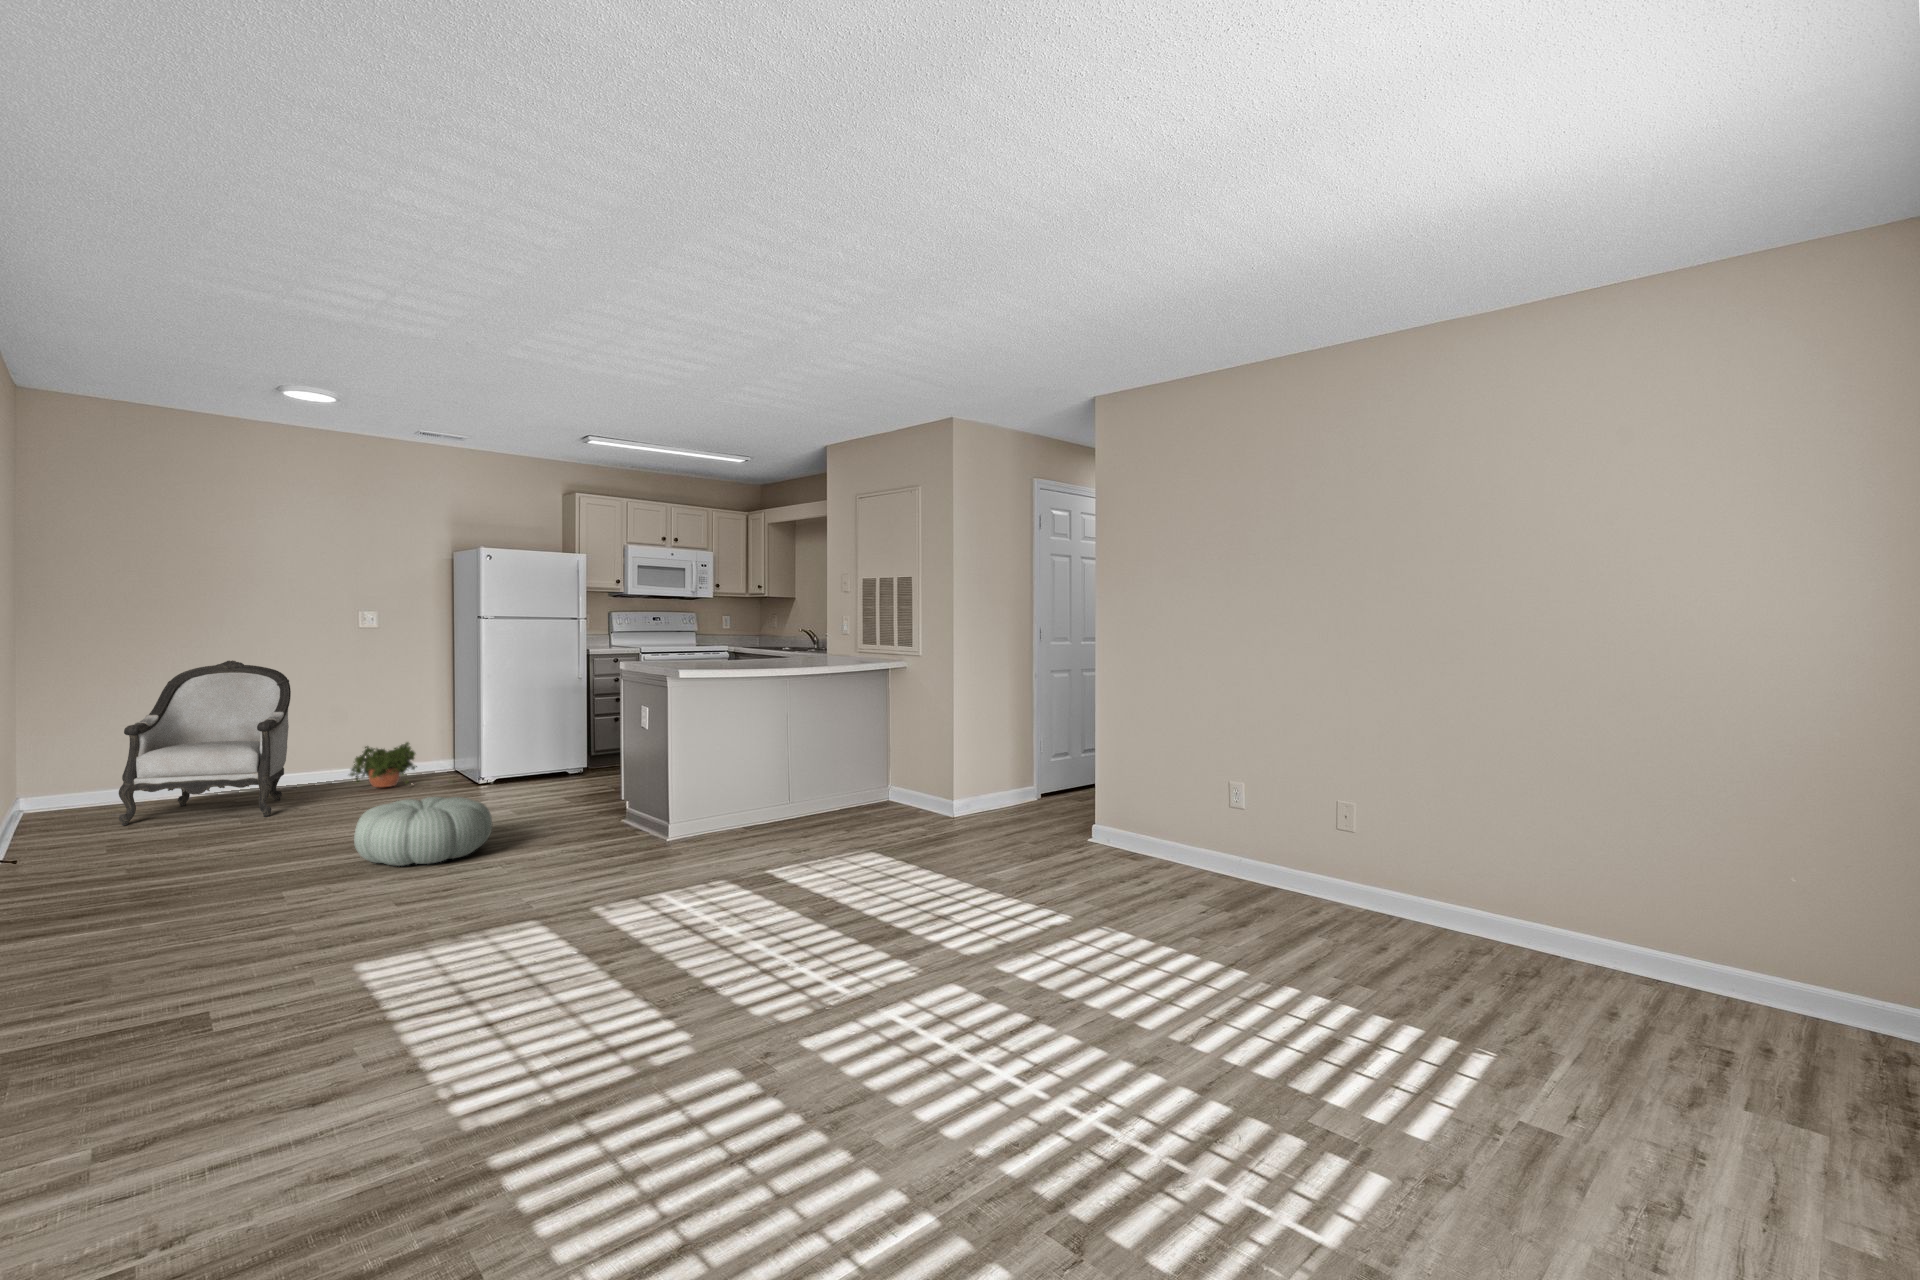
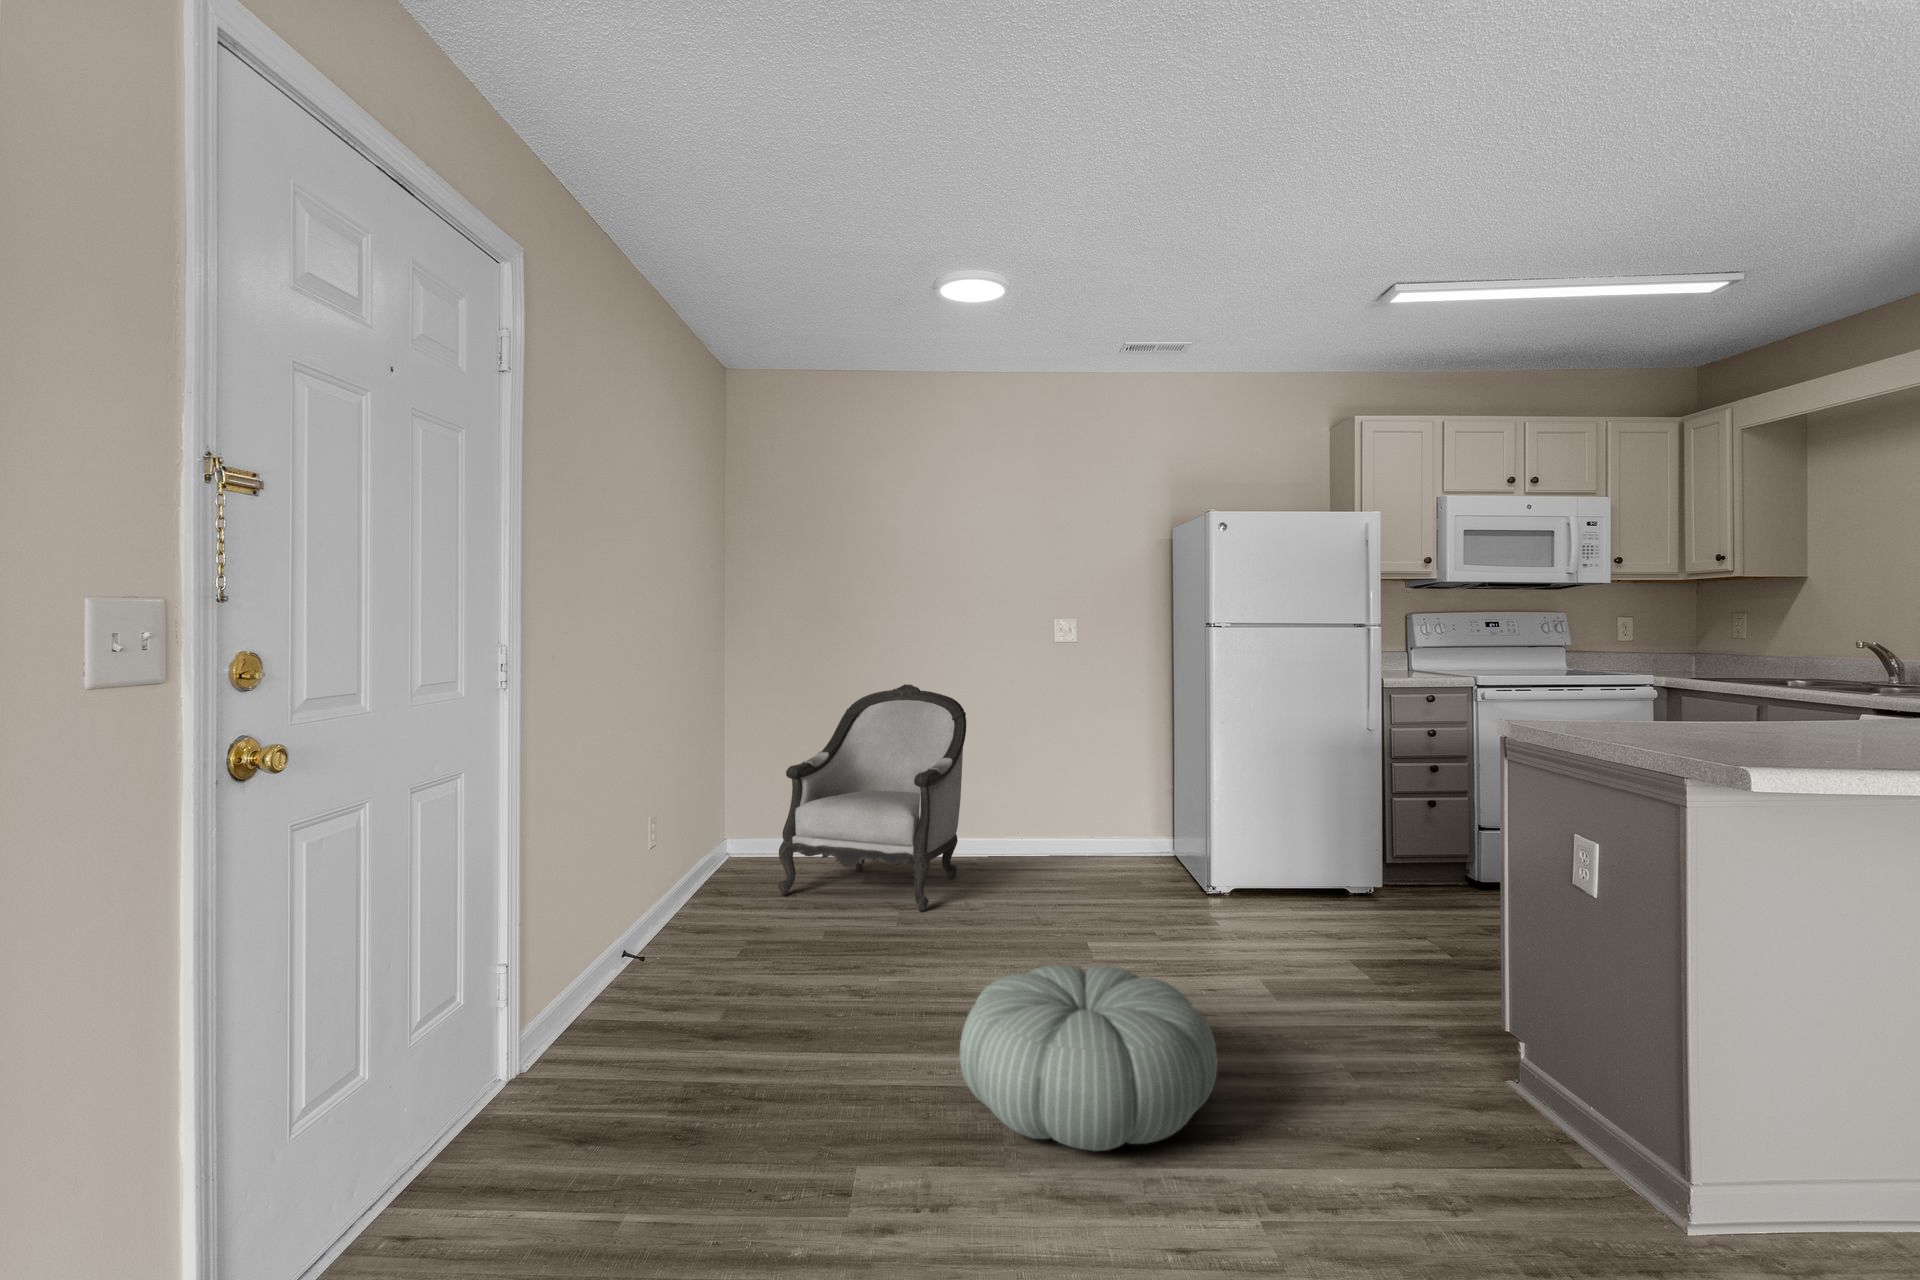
potted plant: present [350,742,417,787] -> none [1034,809,1124,882]

